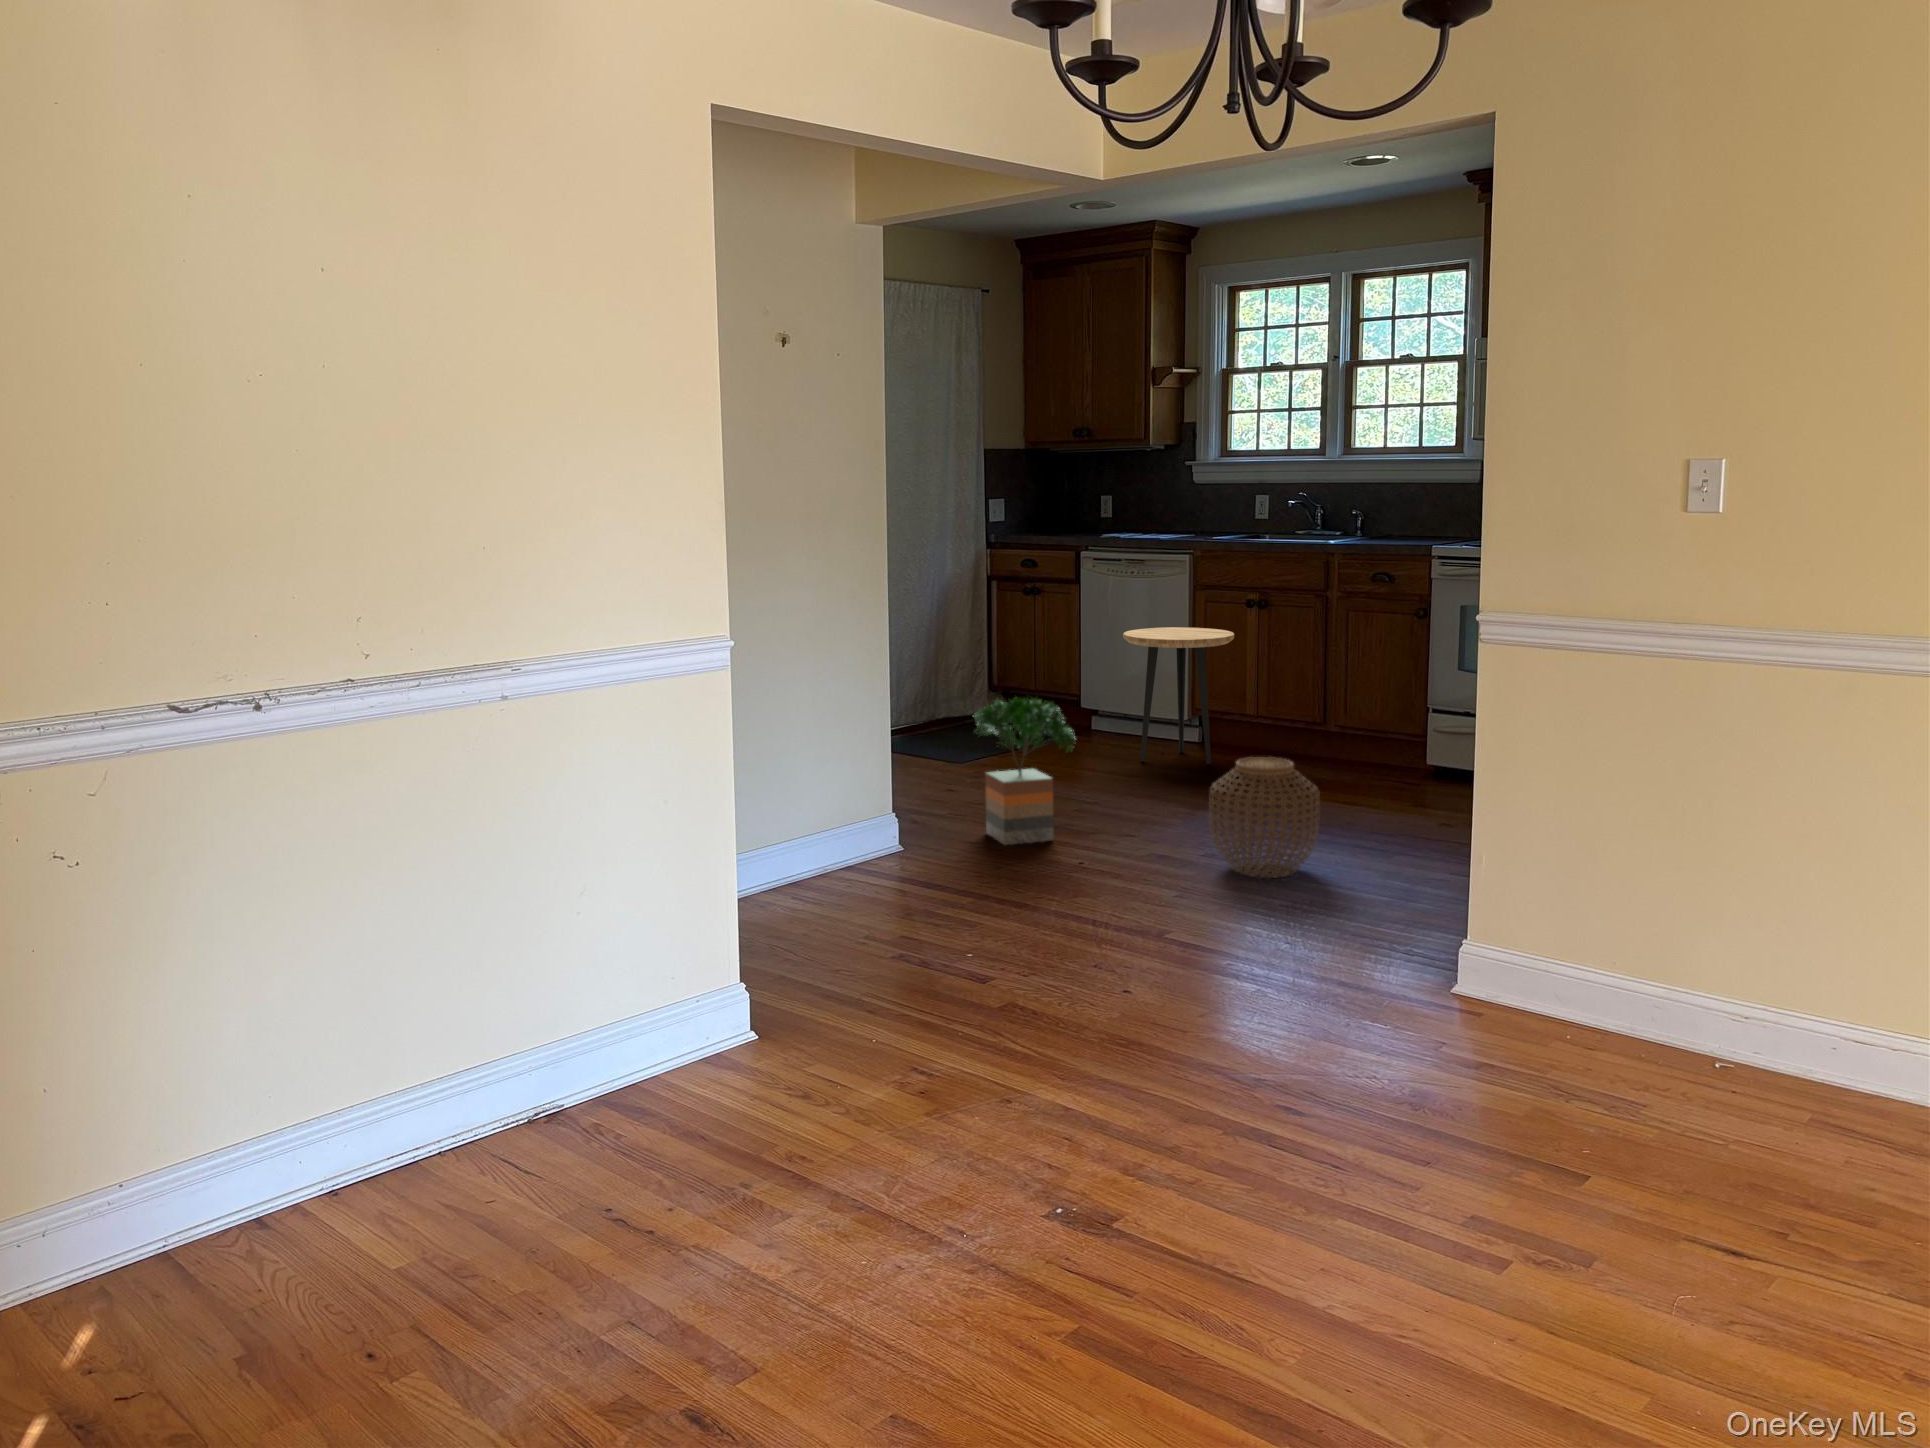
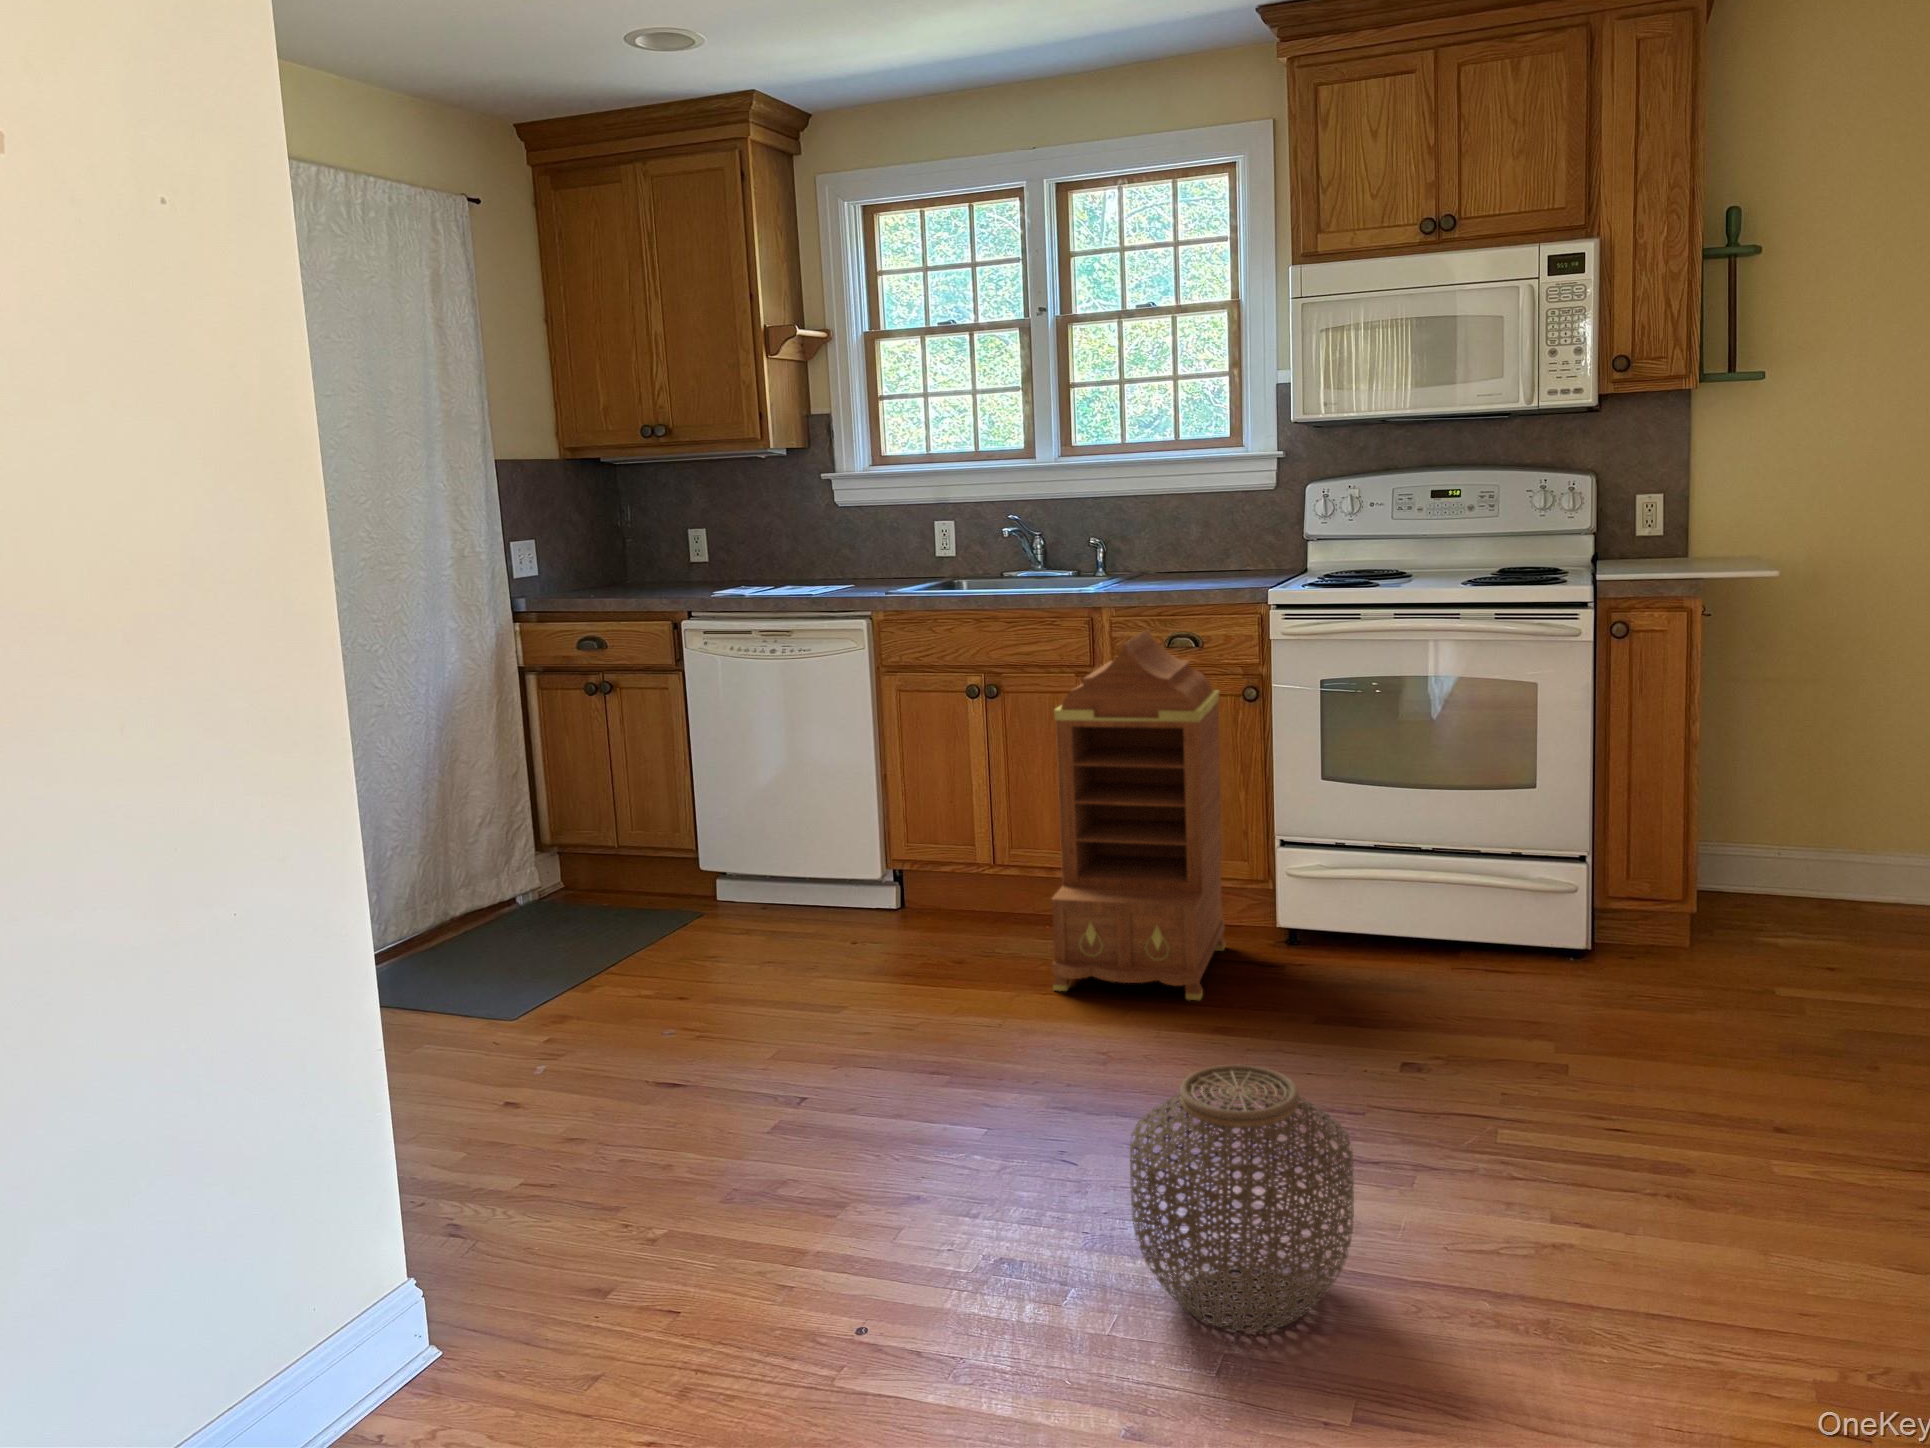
cabinet: none [1266,565,1399,791] -> present [1052,629,1225,1000]
side table: present [1123,627,1234,764] -> none [783,737,963,972]
potted tree: present [975,697,1076,845] -> none [580,968,818,1315]

